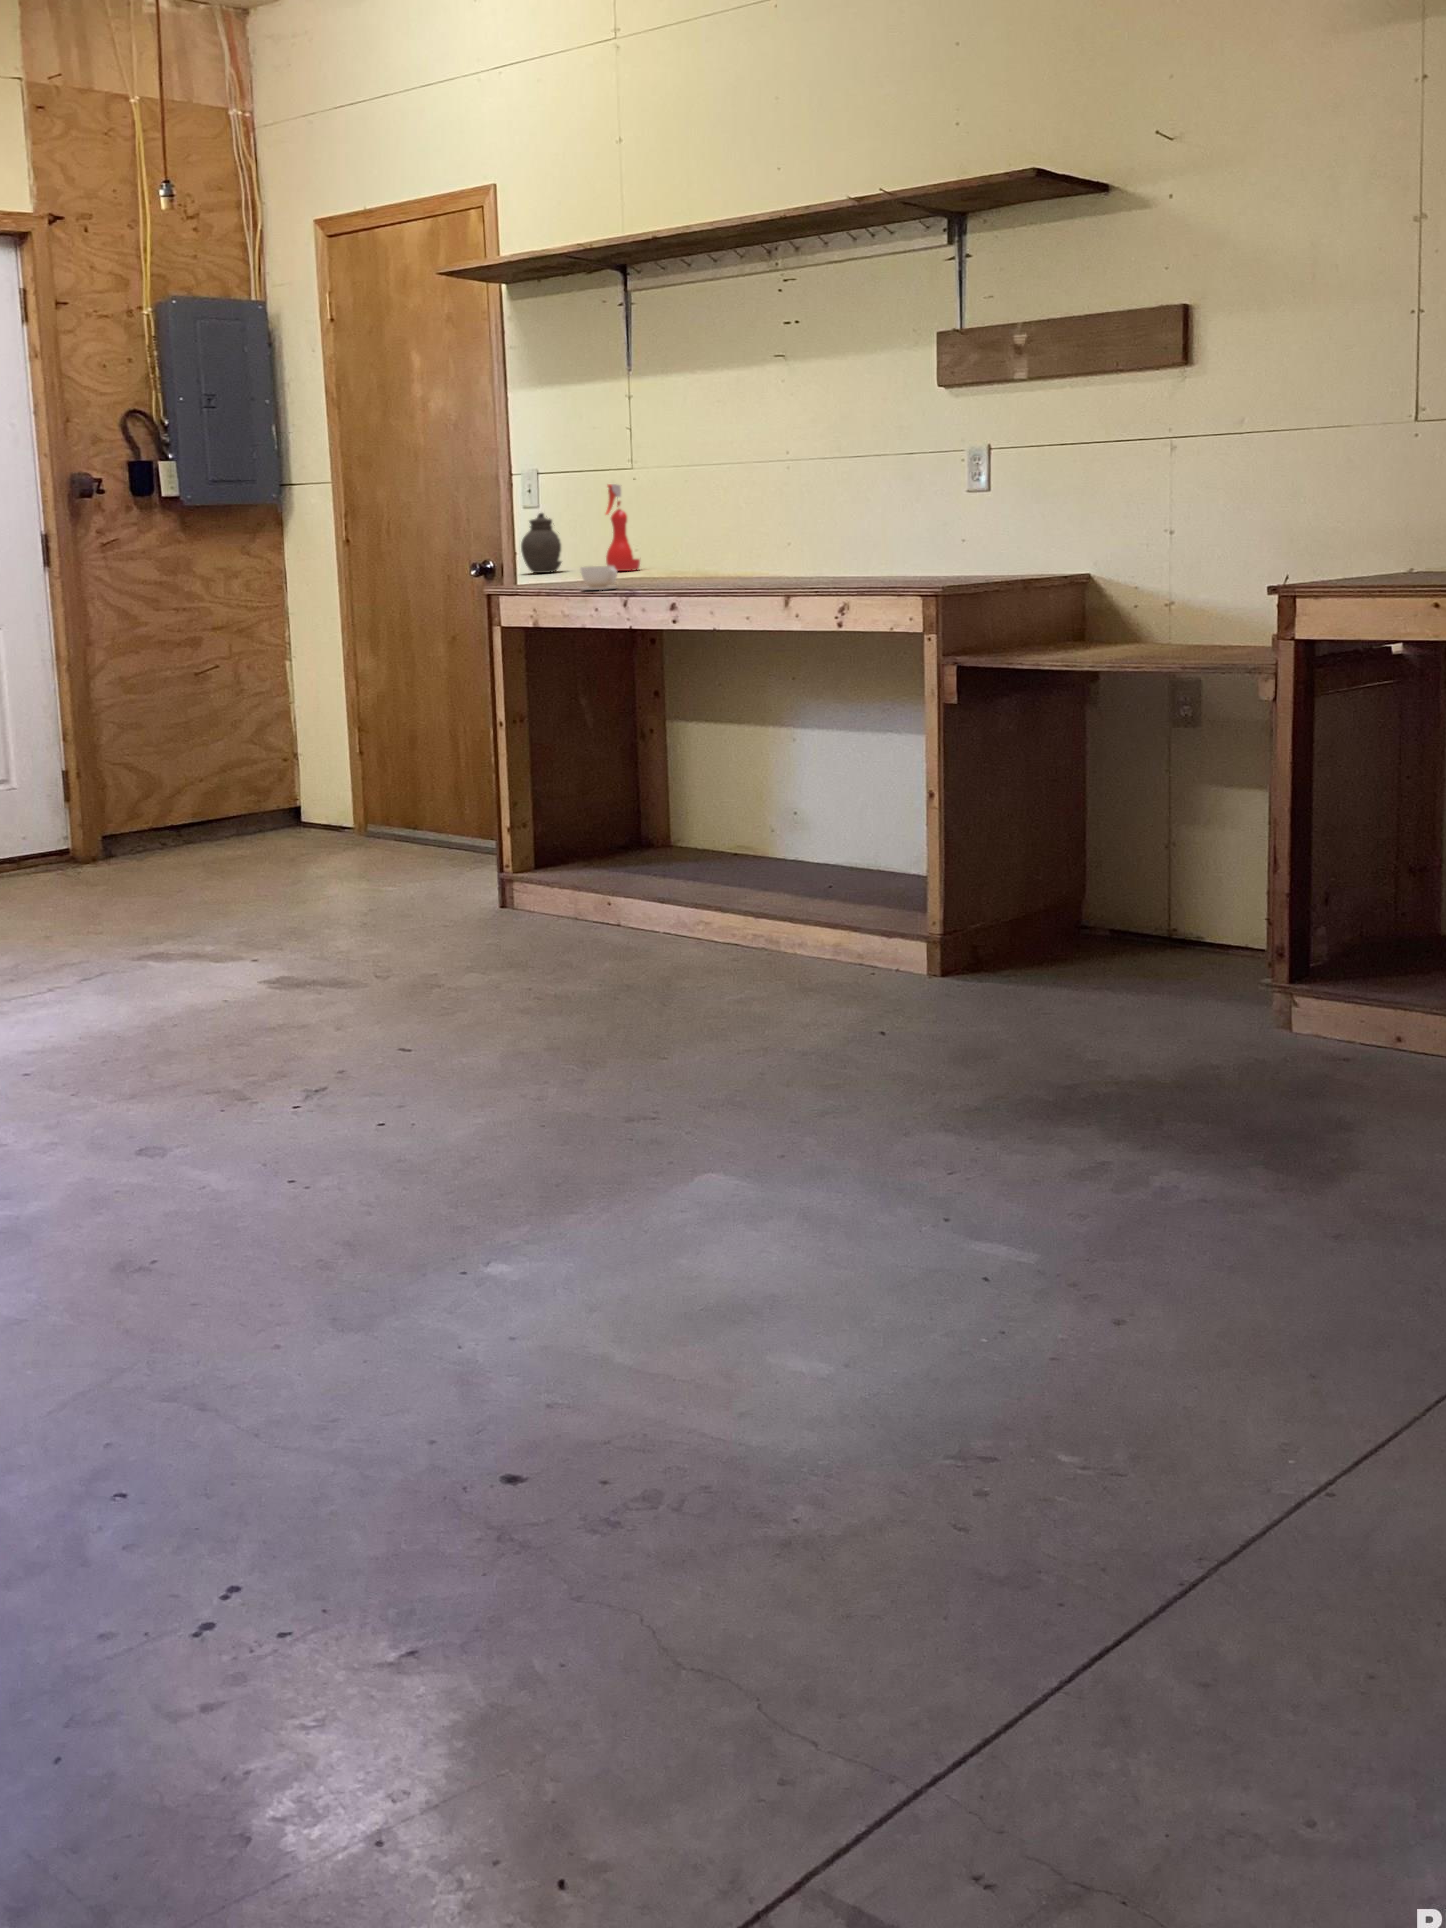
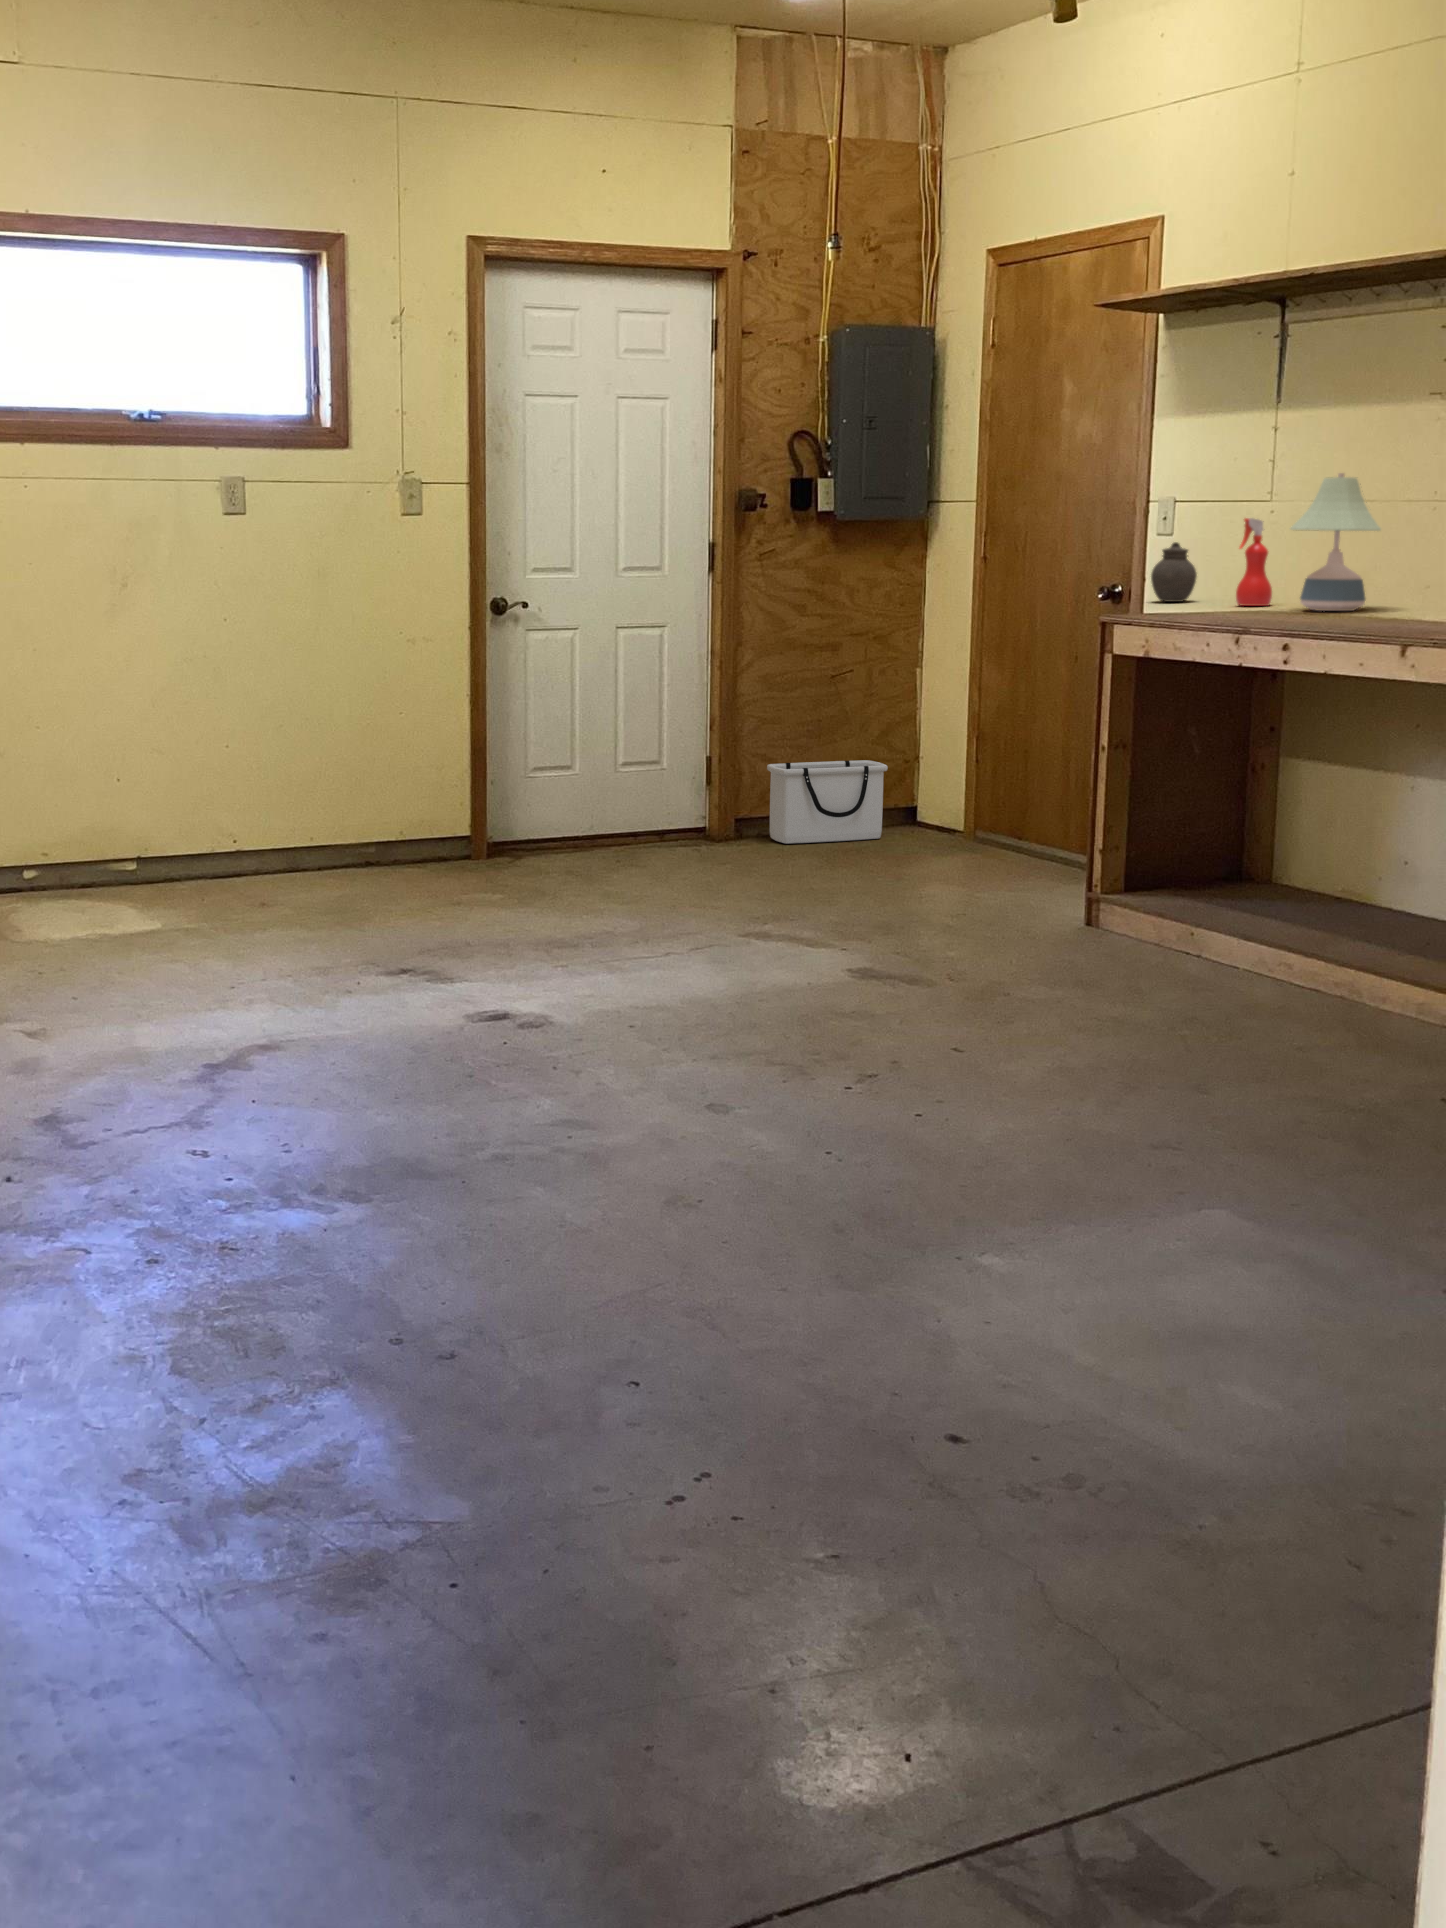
desk lamp: none [652,435,742,570] -> present [1291,473,1381,611]
coffee cup: present [580,566,617,590] -> none [1194,605,1234,629]
storage bin: none [134,762,266,859] -> present [767,760,888,844]

